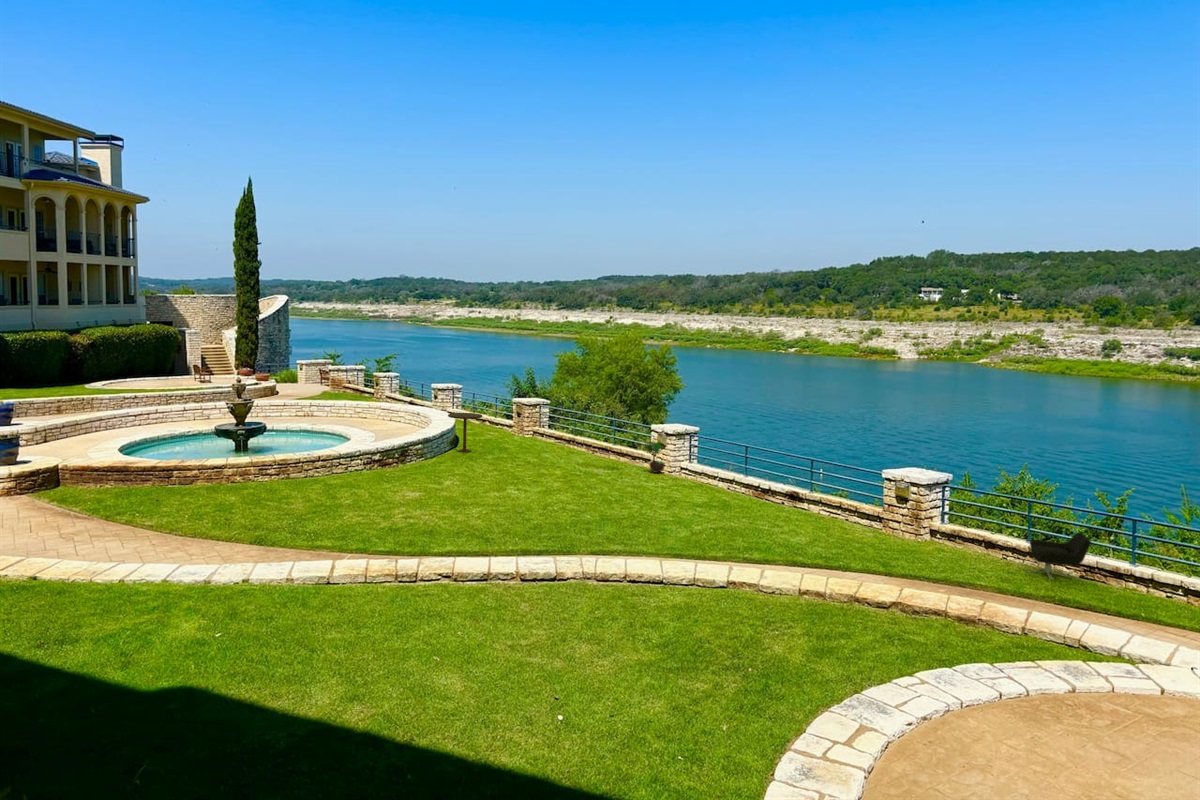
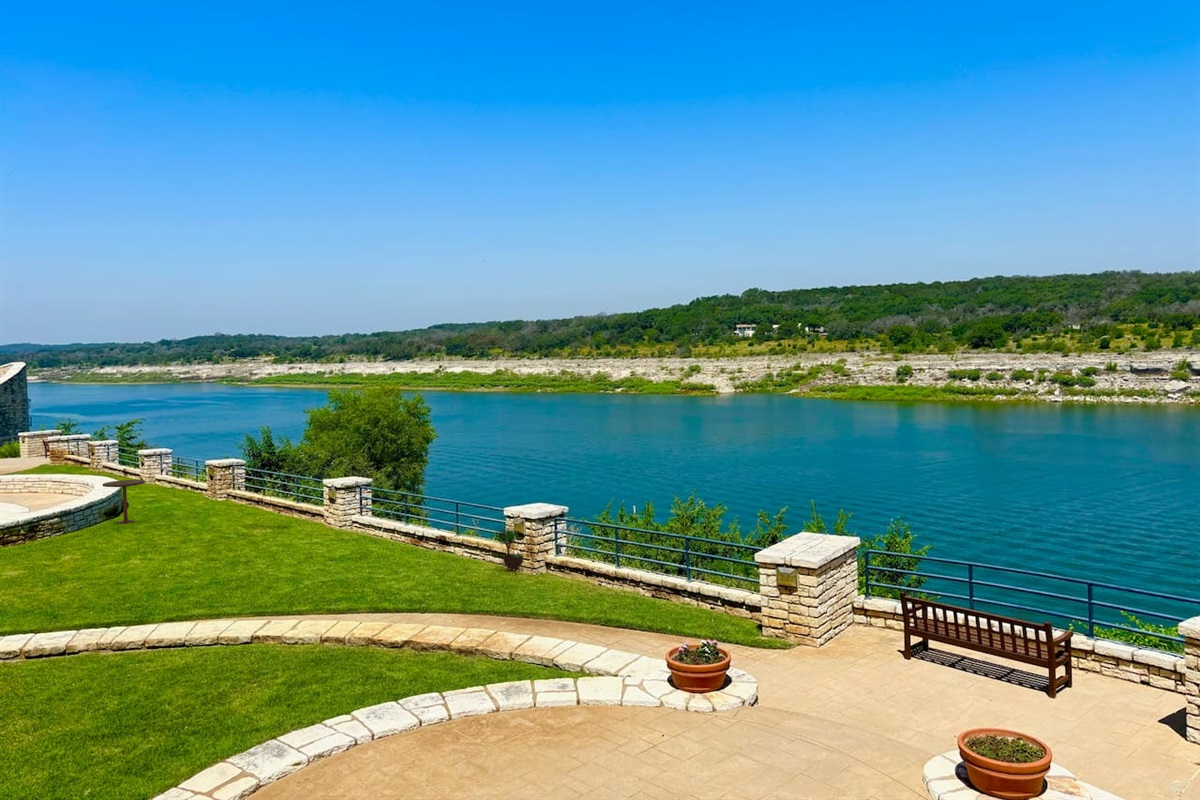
potted tree: present [645,442,665,473] -> present [496,528,523,570]
lounge chair: present [1028,532,1091,580] -> none [594,553,647,602]

